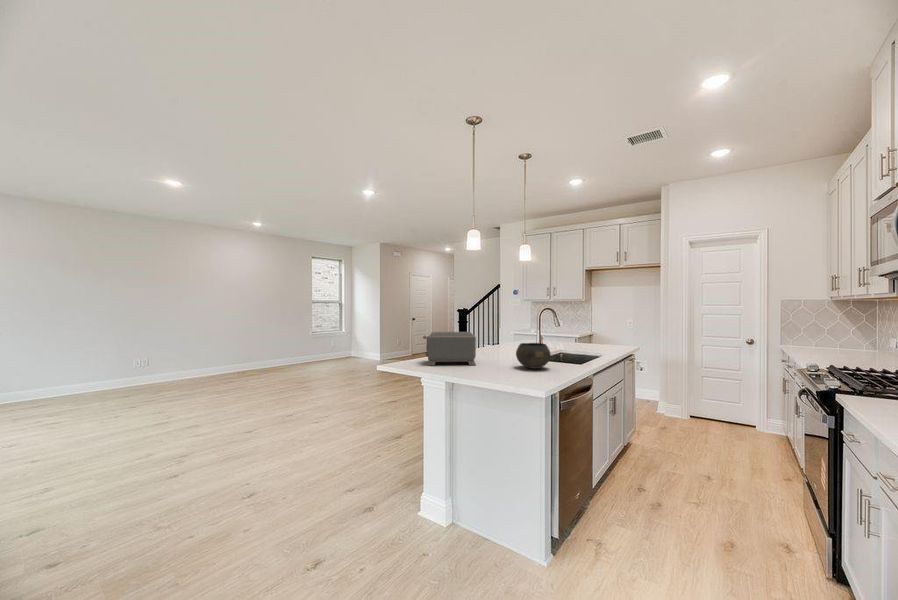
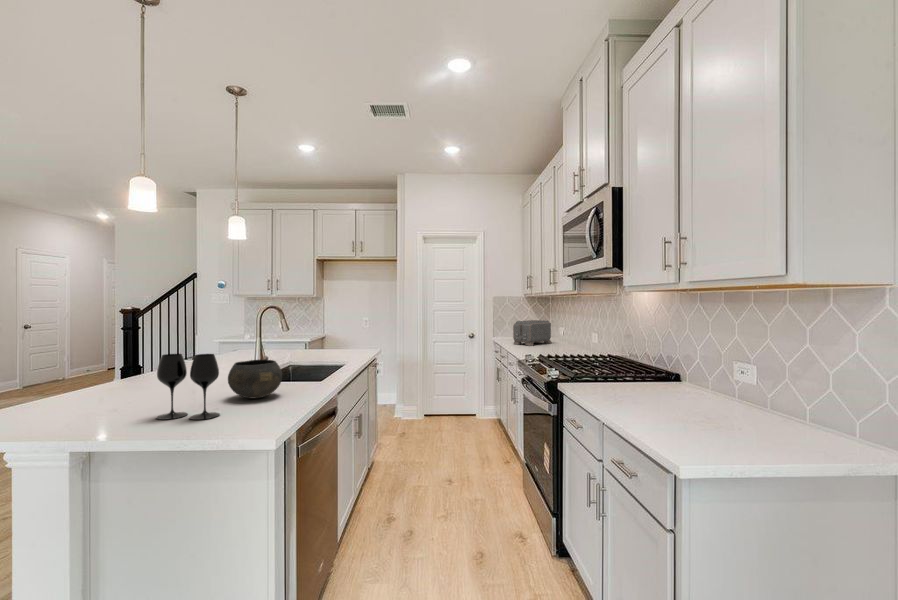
toaster: present [423,332,476,365] -> present [513,320,552,346]
wine glass: none [477,334,511,376] -> present [157,354,220,420]

